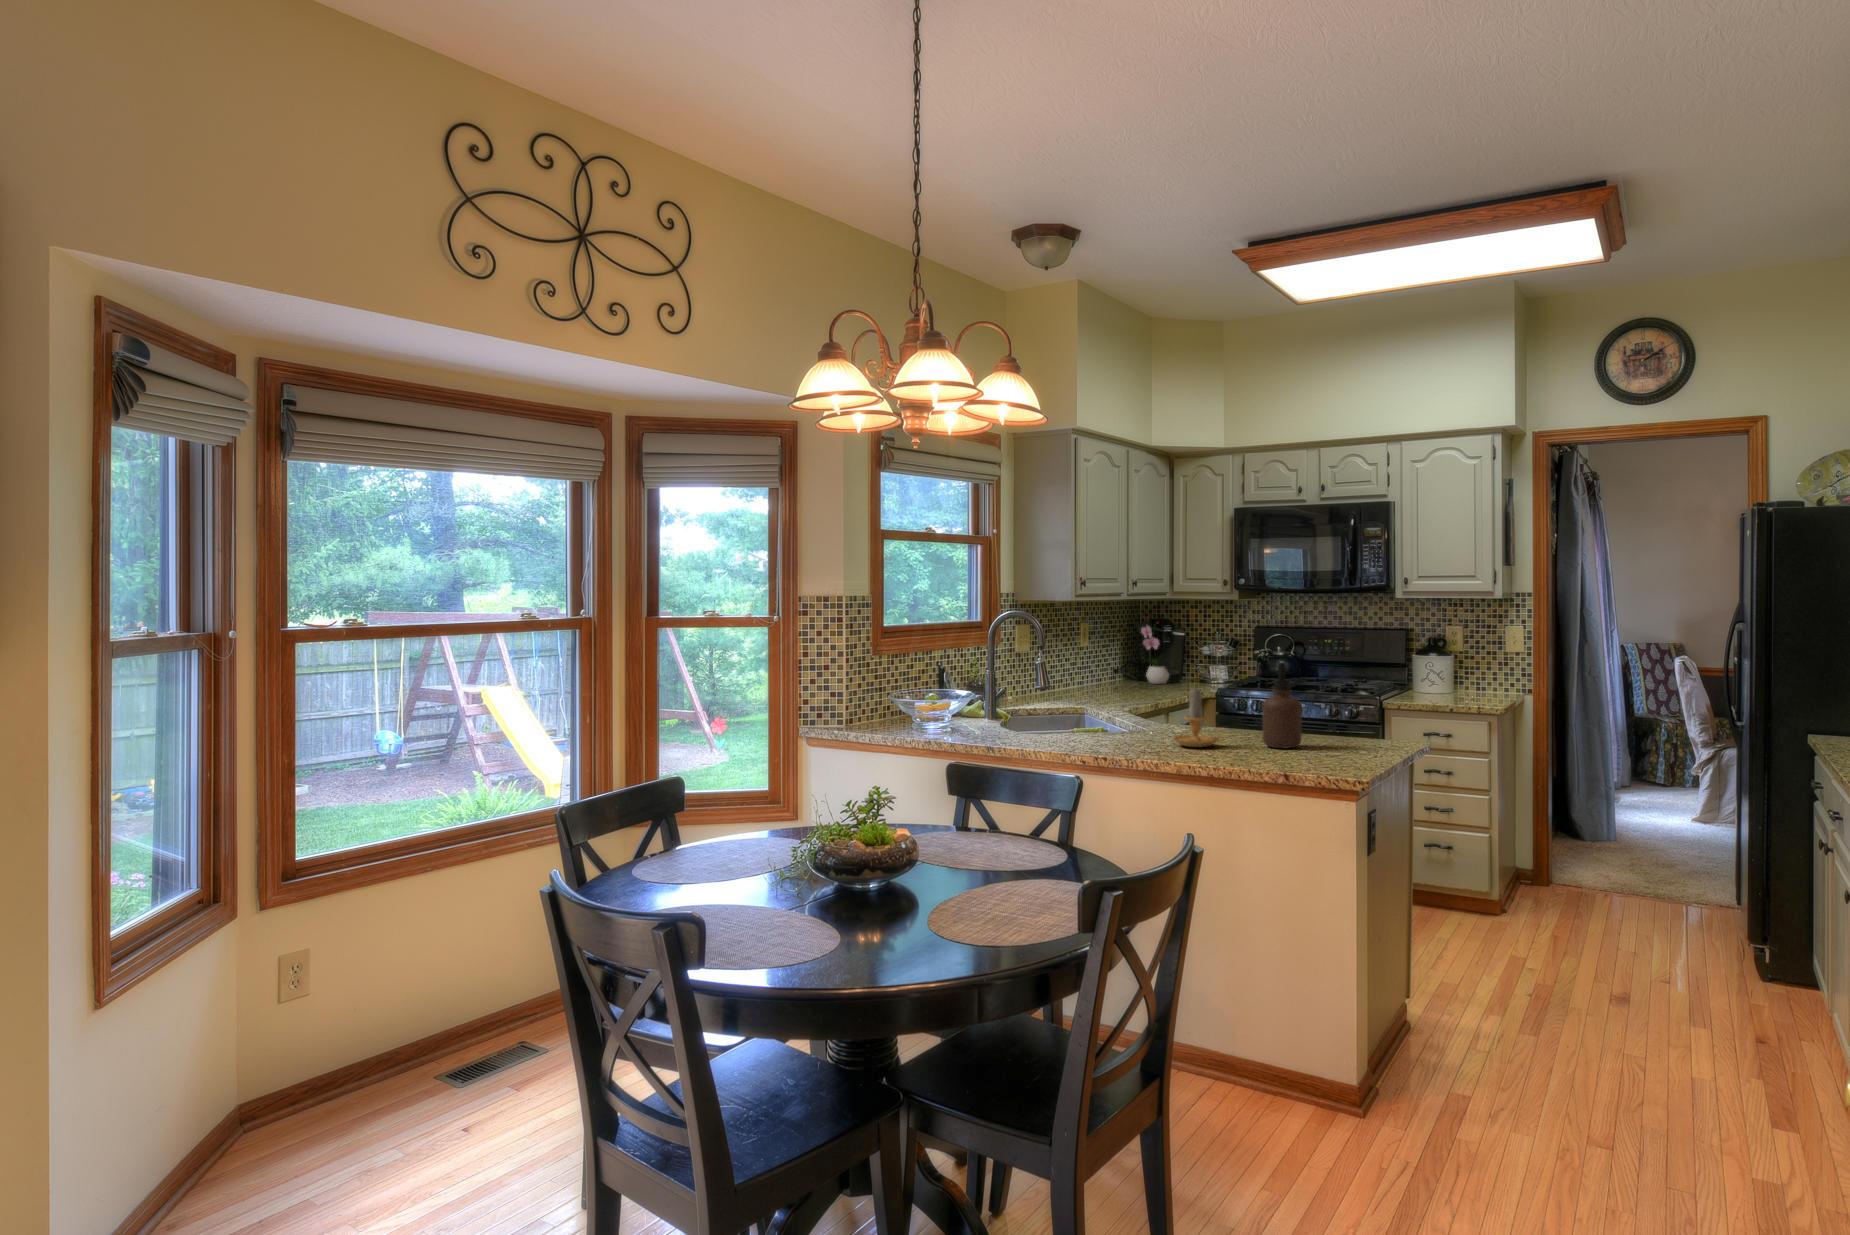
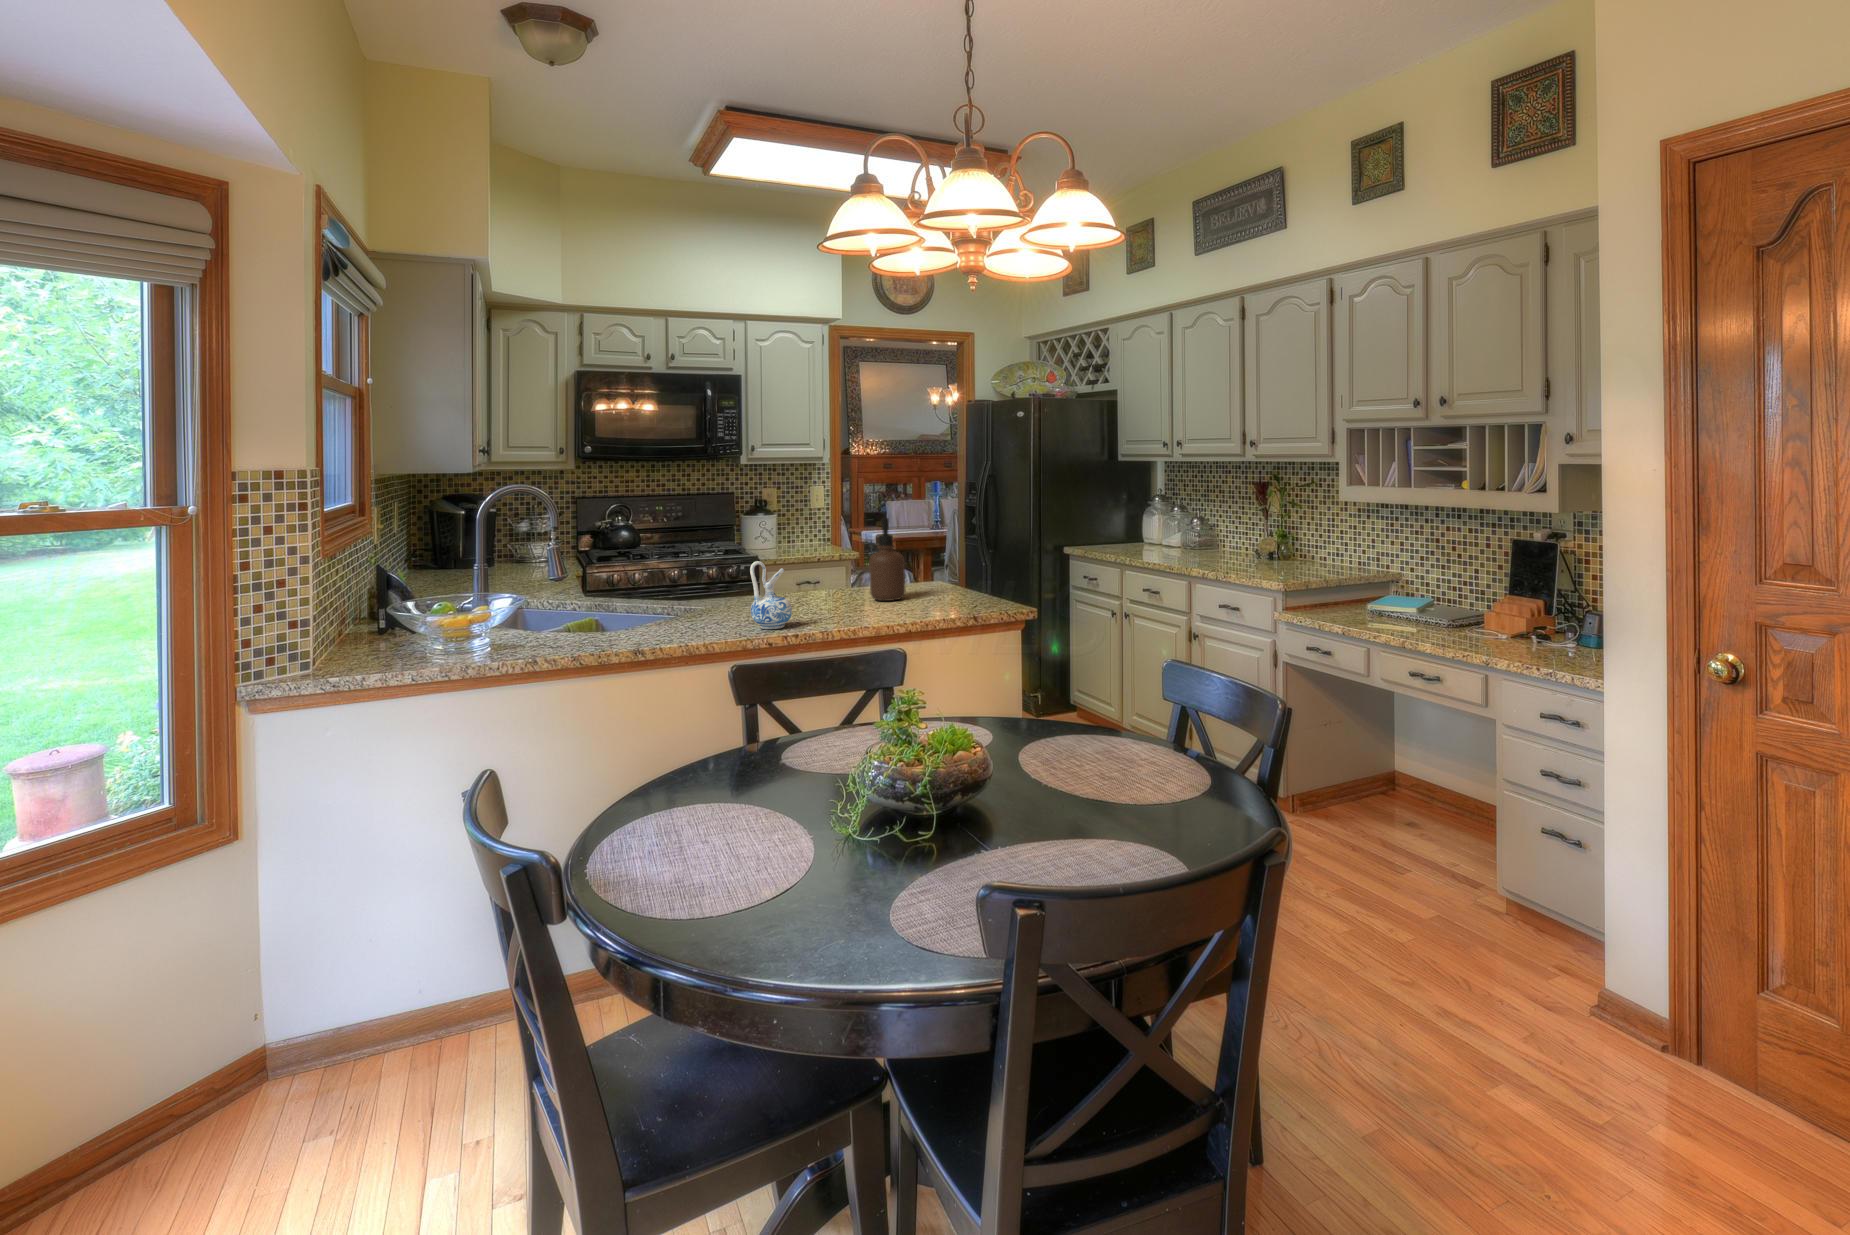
flower arrangement: present [1141,620,1169,684] -> none [467,493,506,571]
ceramic pitcher: none [1088,688,1125,750] -> present [750,561,792,629]
candle: present [1172,689,1227,747] -> none [803,549,861,612]

